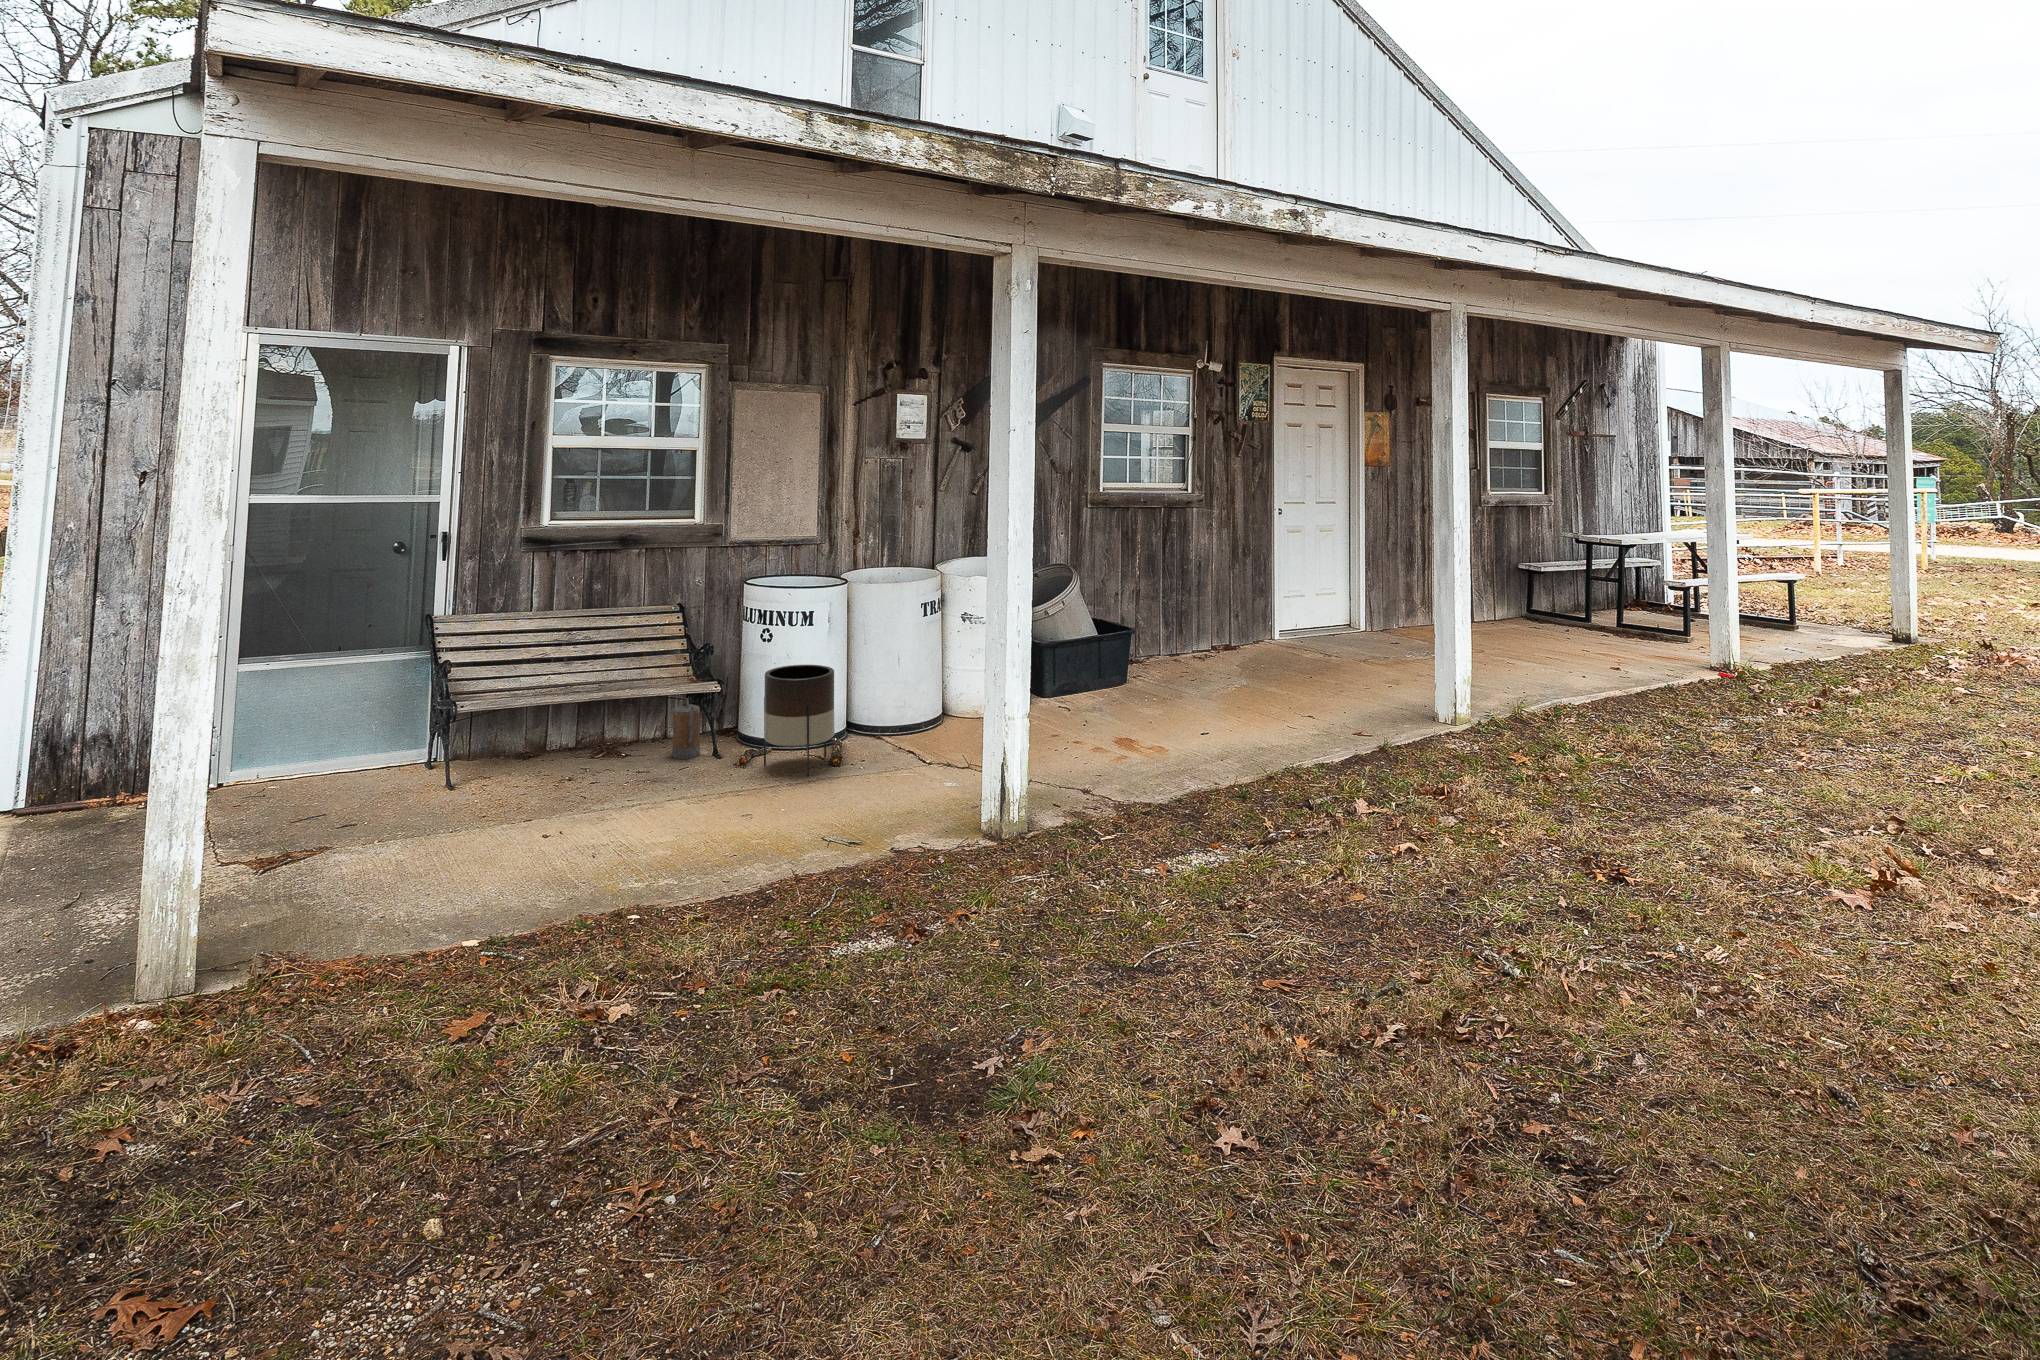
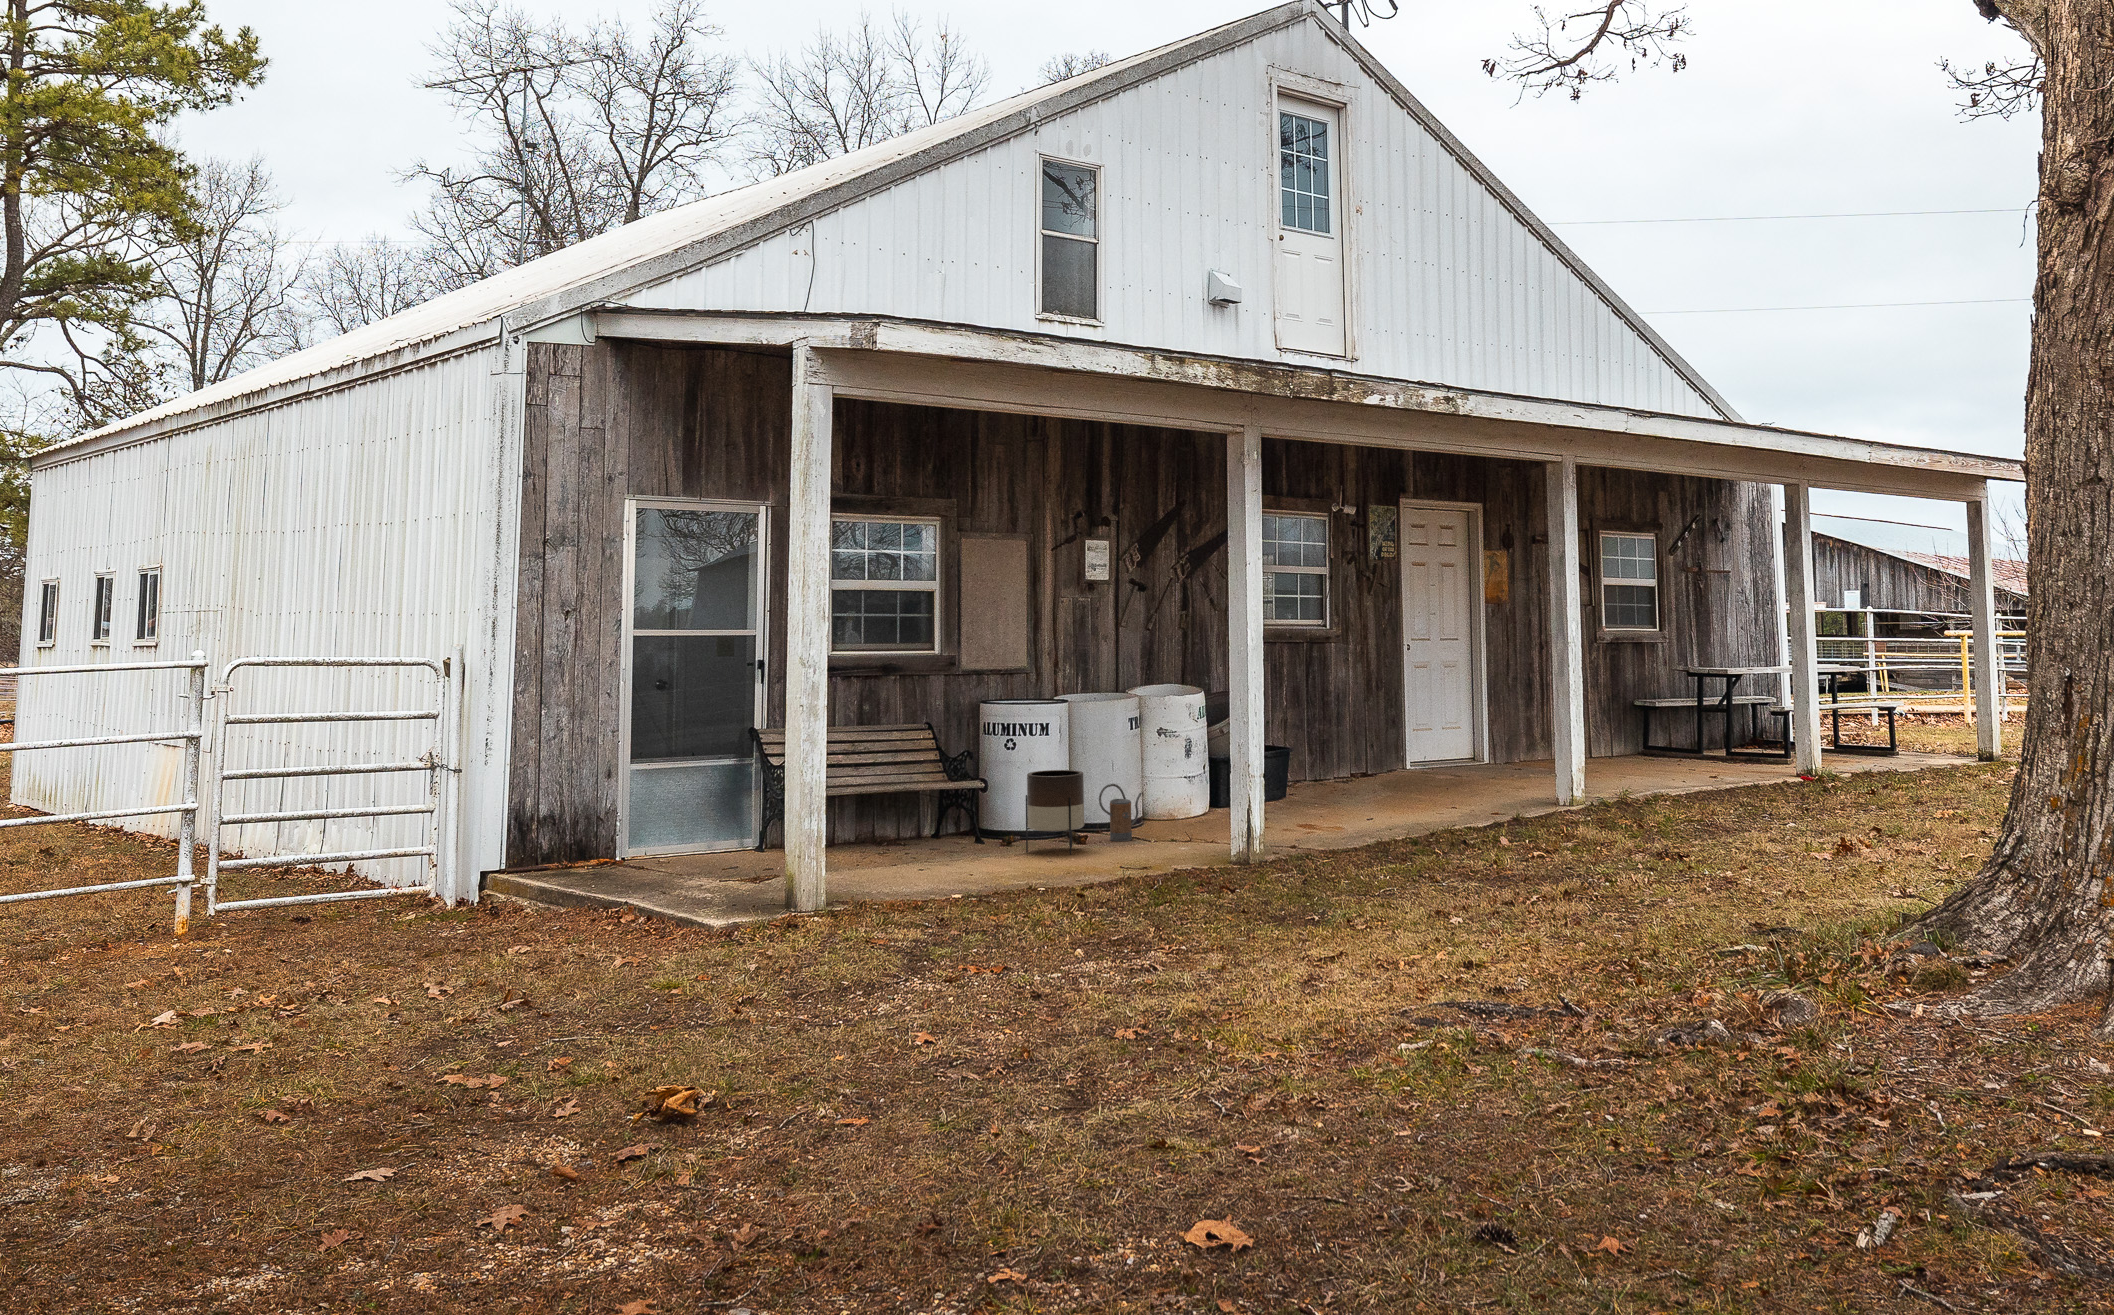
watering can: present [672,698,700,759] -> present [1099,784,1142,841]

